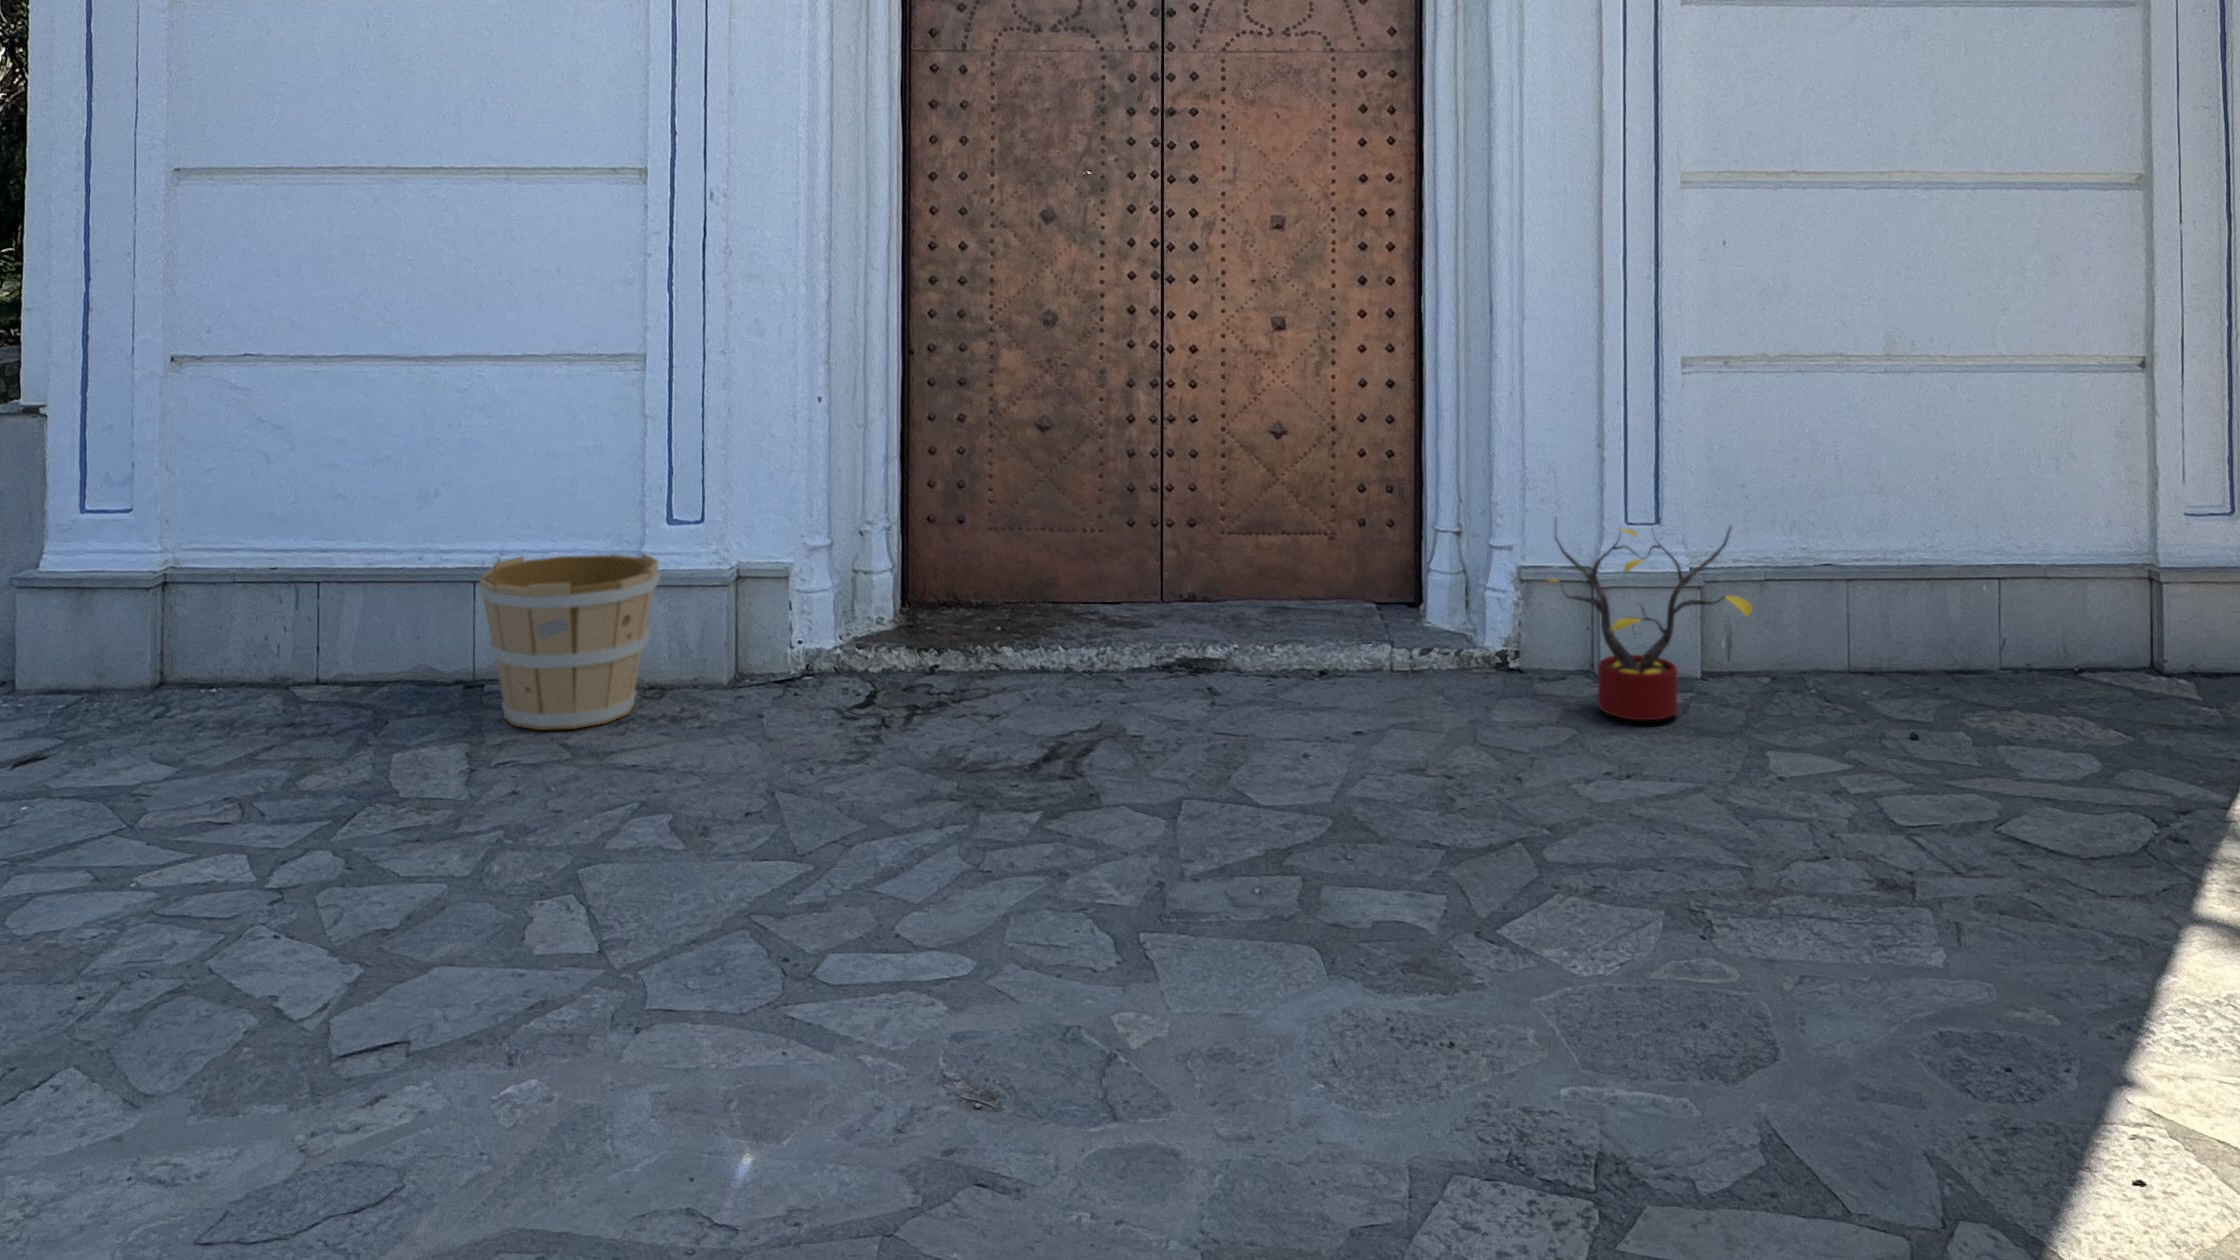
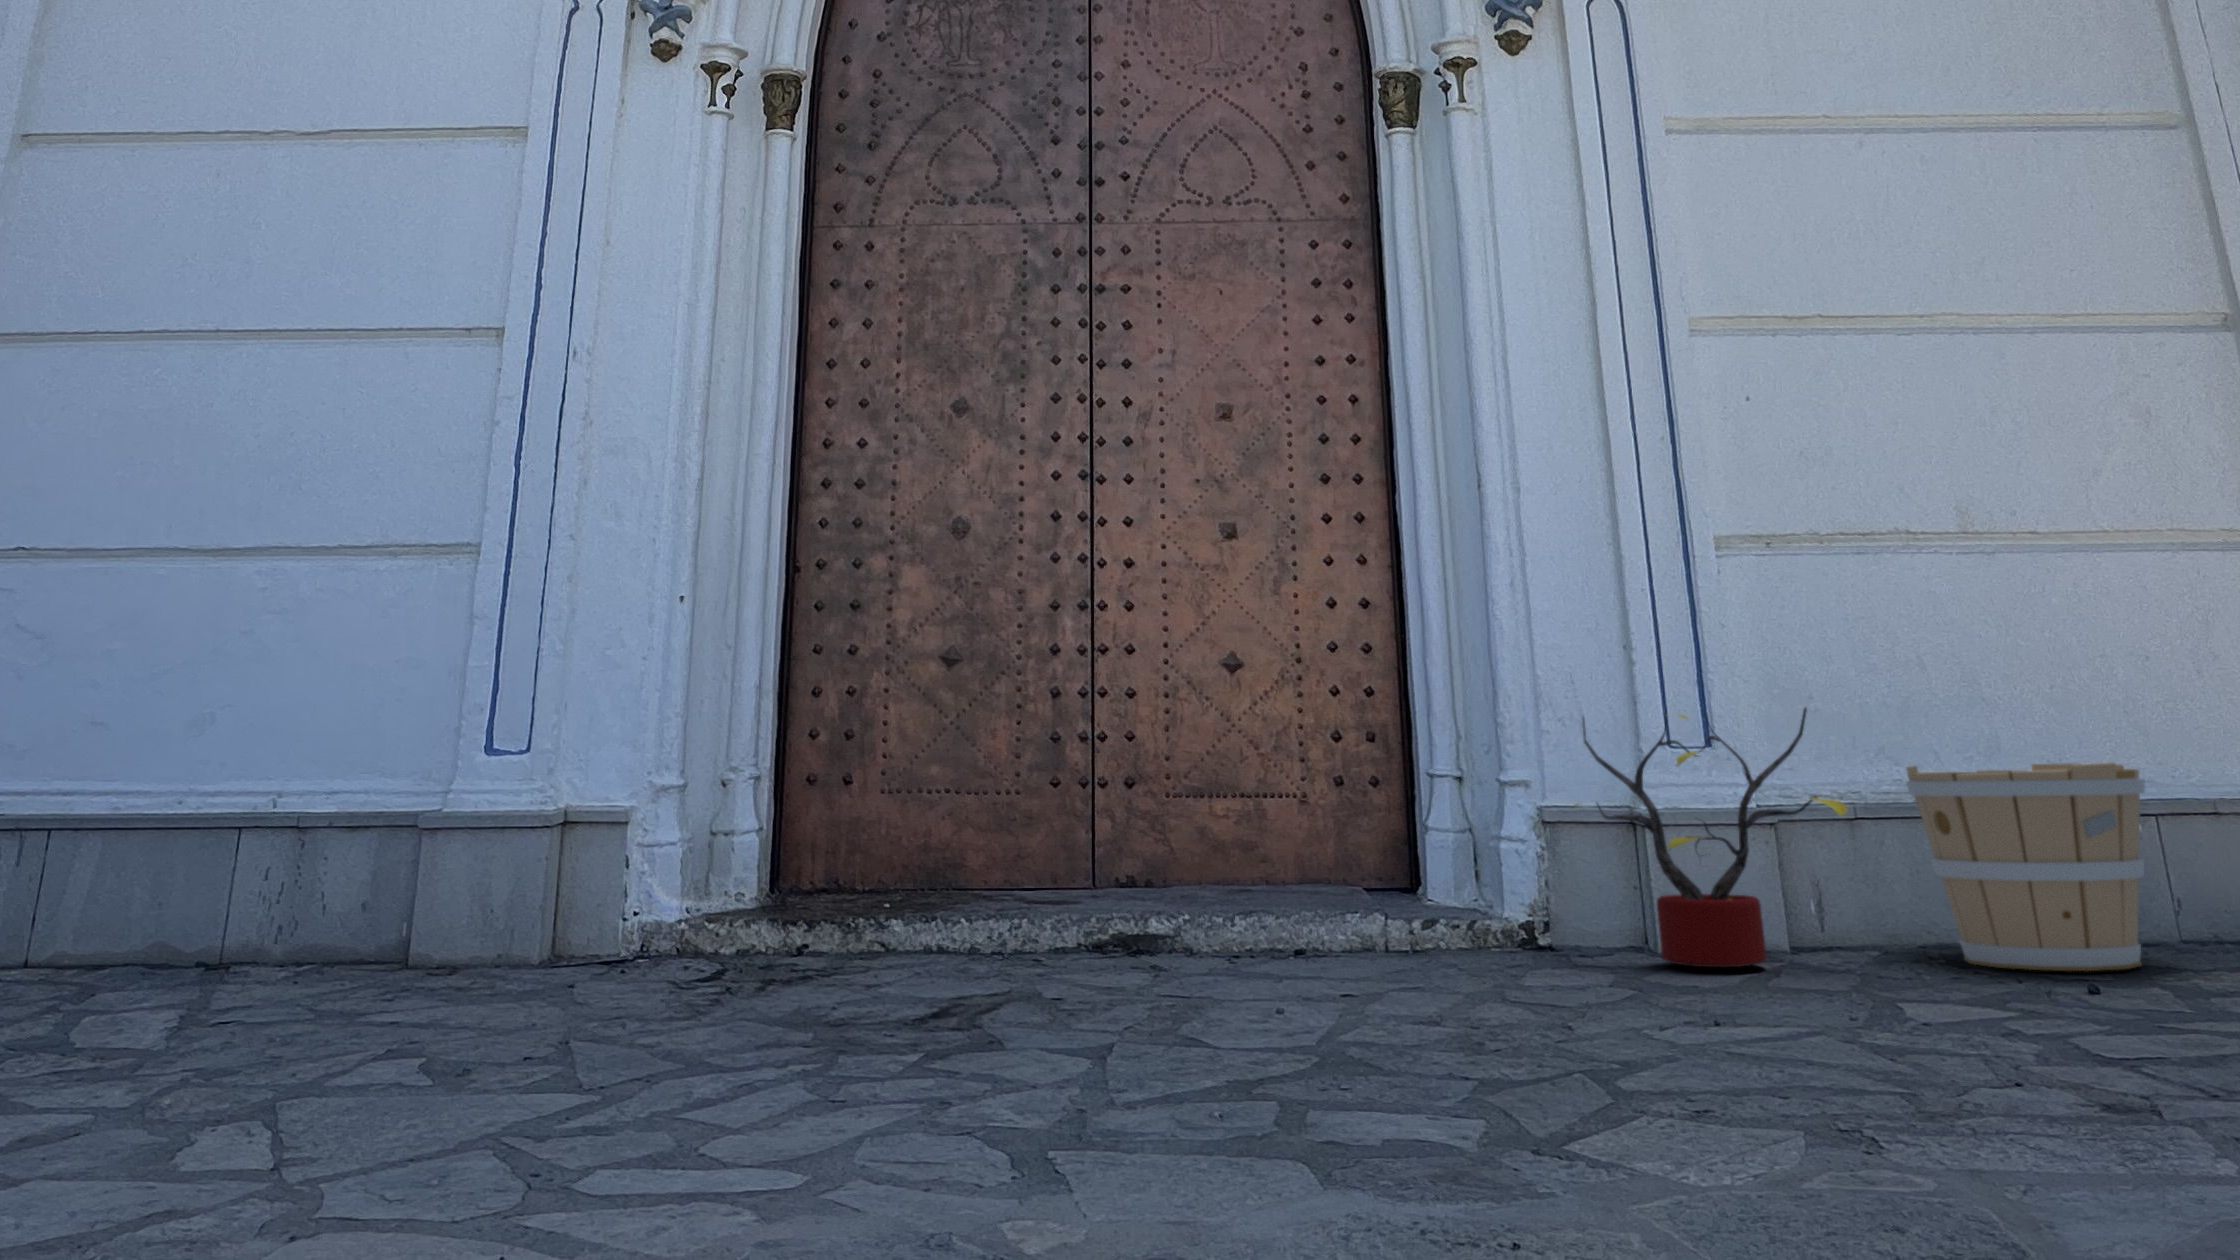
wooden bucket: present [479,554,661,730] -> present [1906,762,2145,971]

